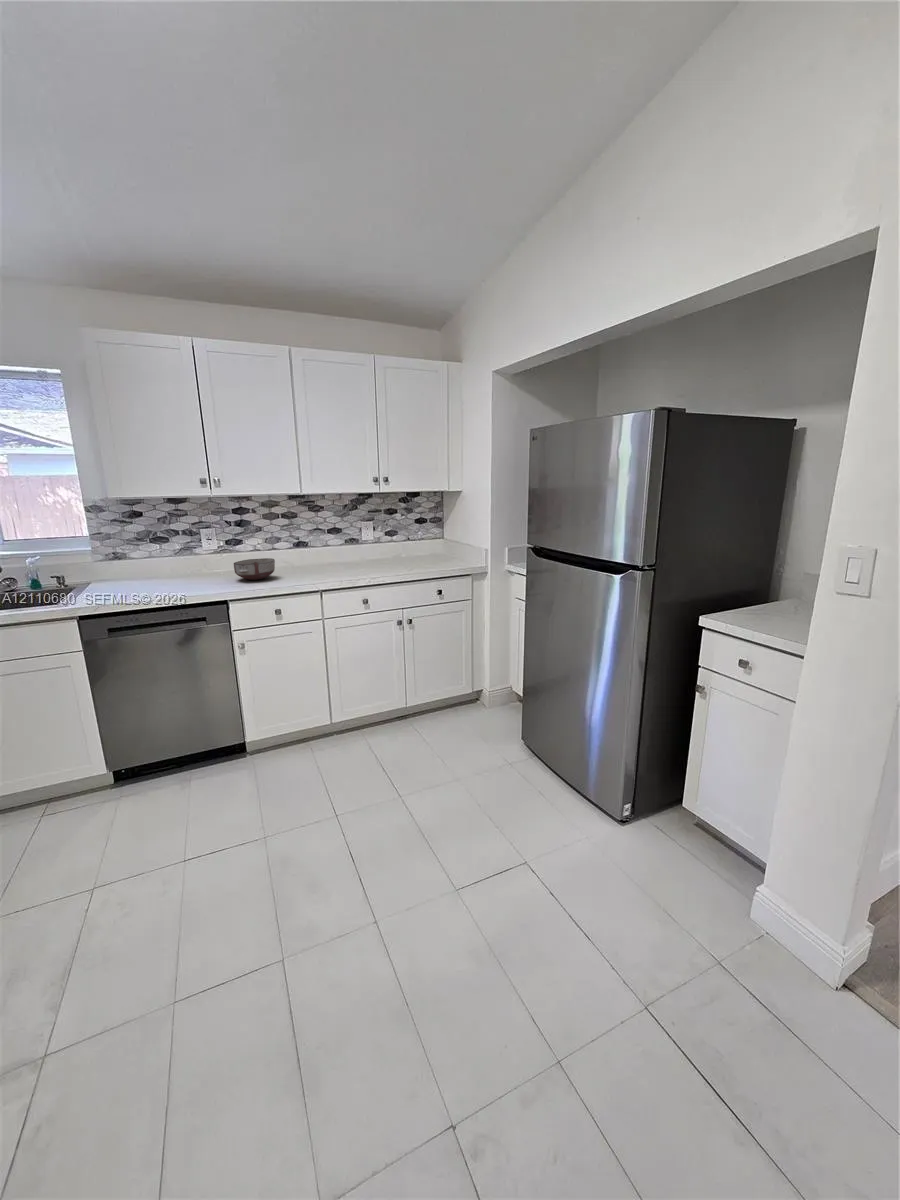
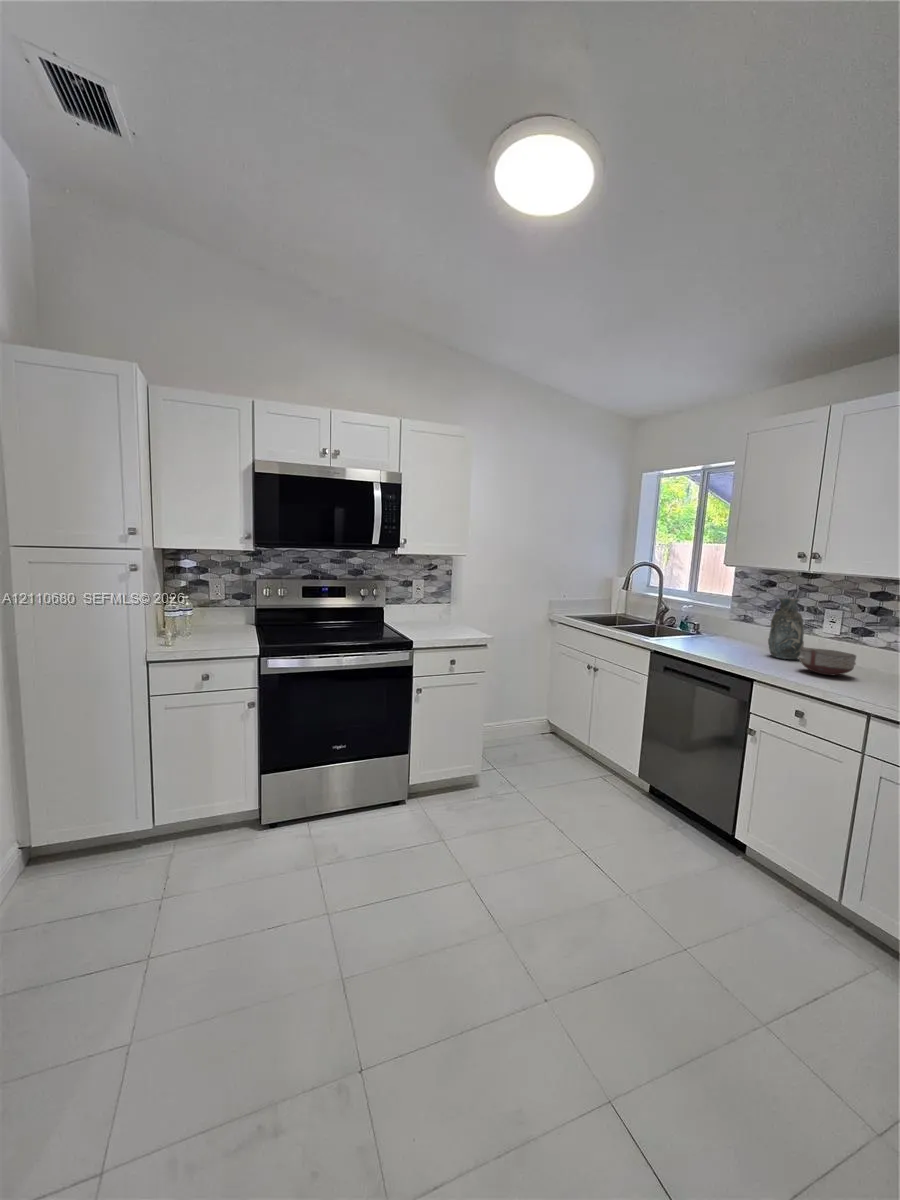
decorative vase: none [171,524,209,580] -> present [768,598,804,659]

